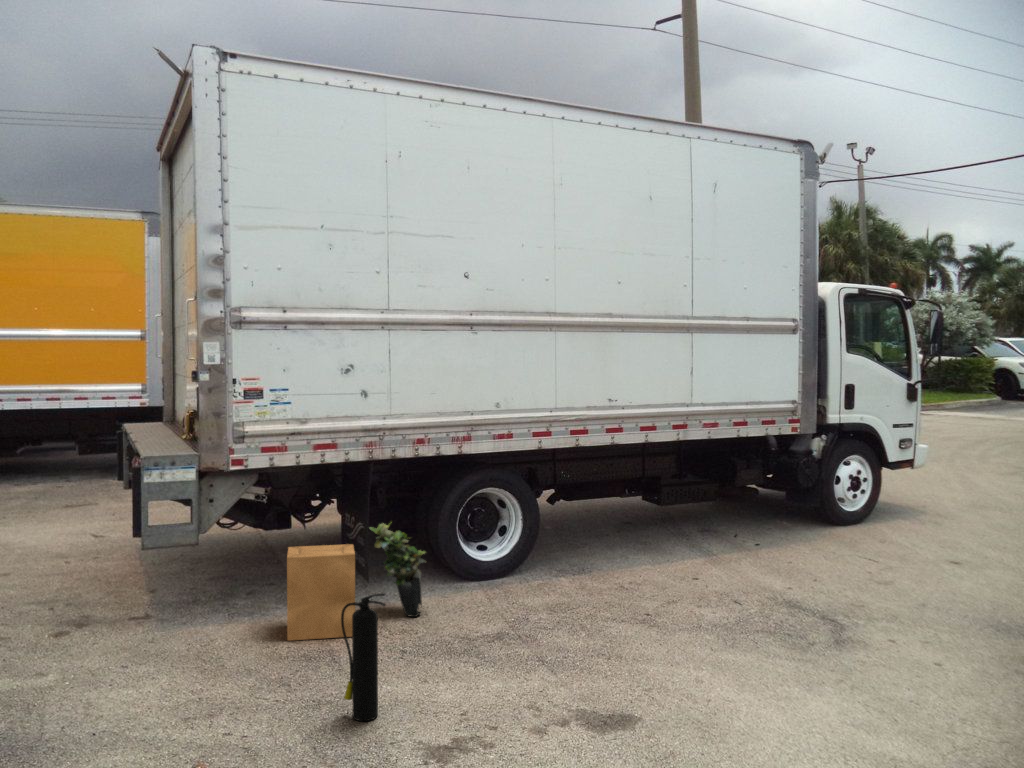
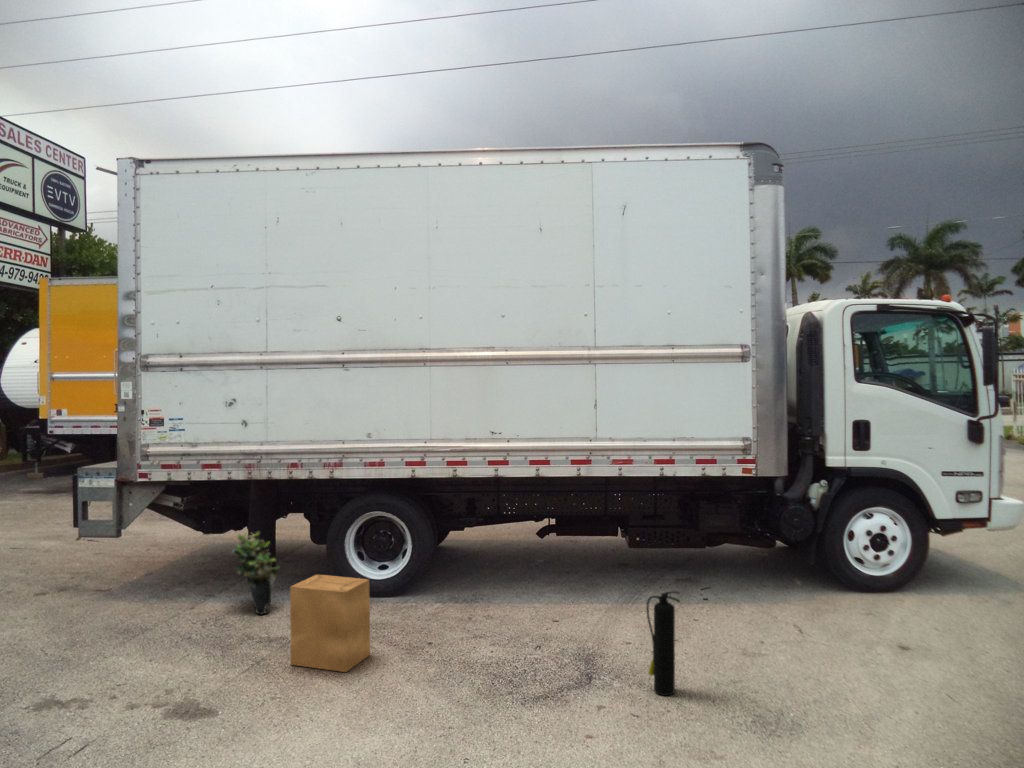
cardboard box: present [287,544,355,641] -> present [290,575,370,672]
fire extinguisher: present [341,593,386,721] -> present [647,591,680,696]

